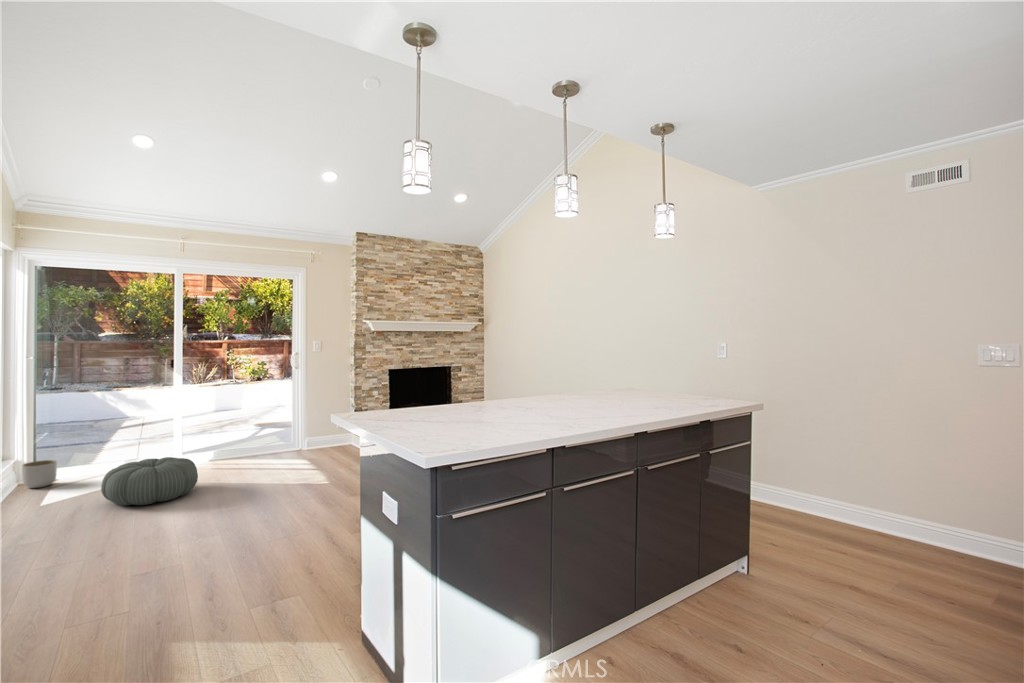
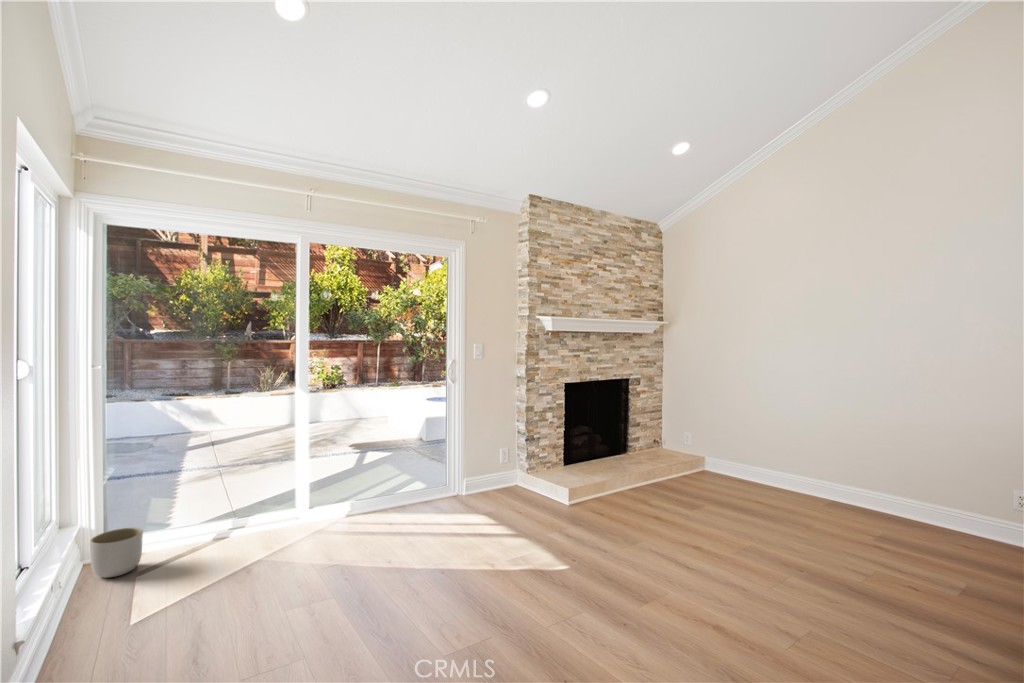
pouf: present [101,457,198,505] -> none [228,532,375,636]

